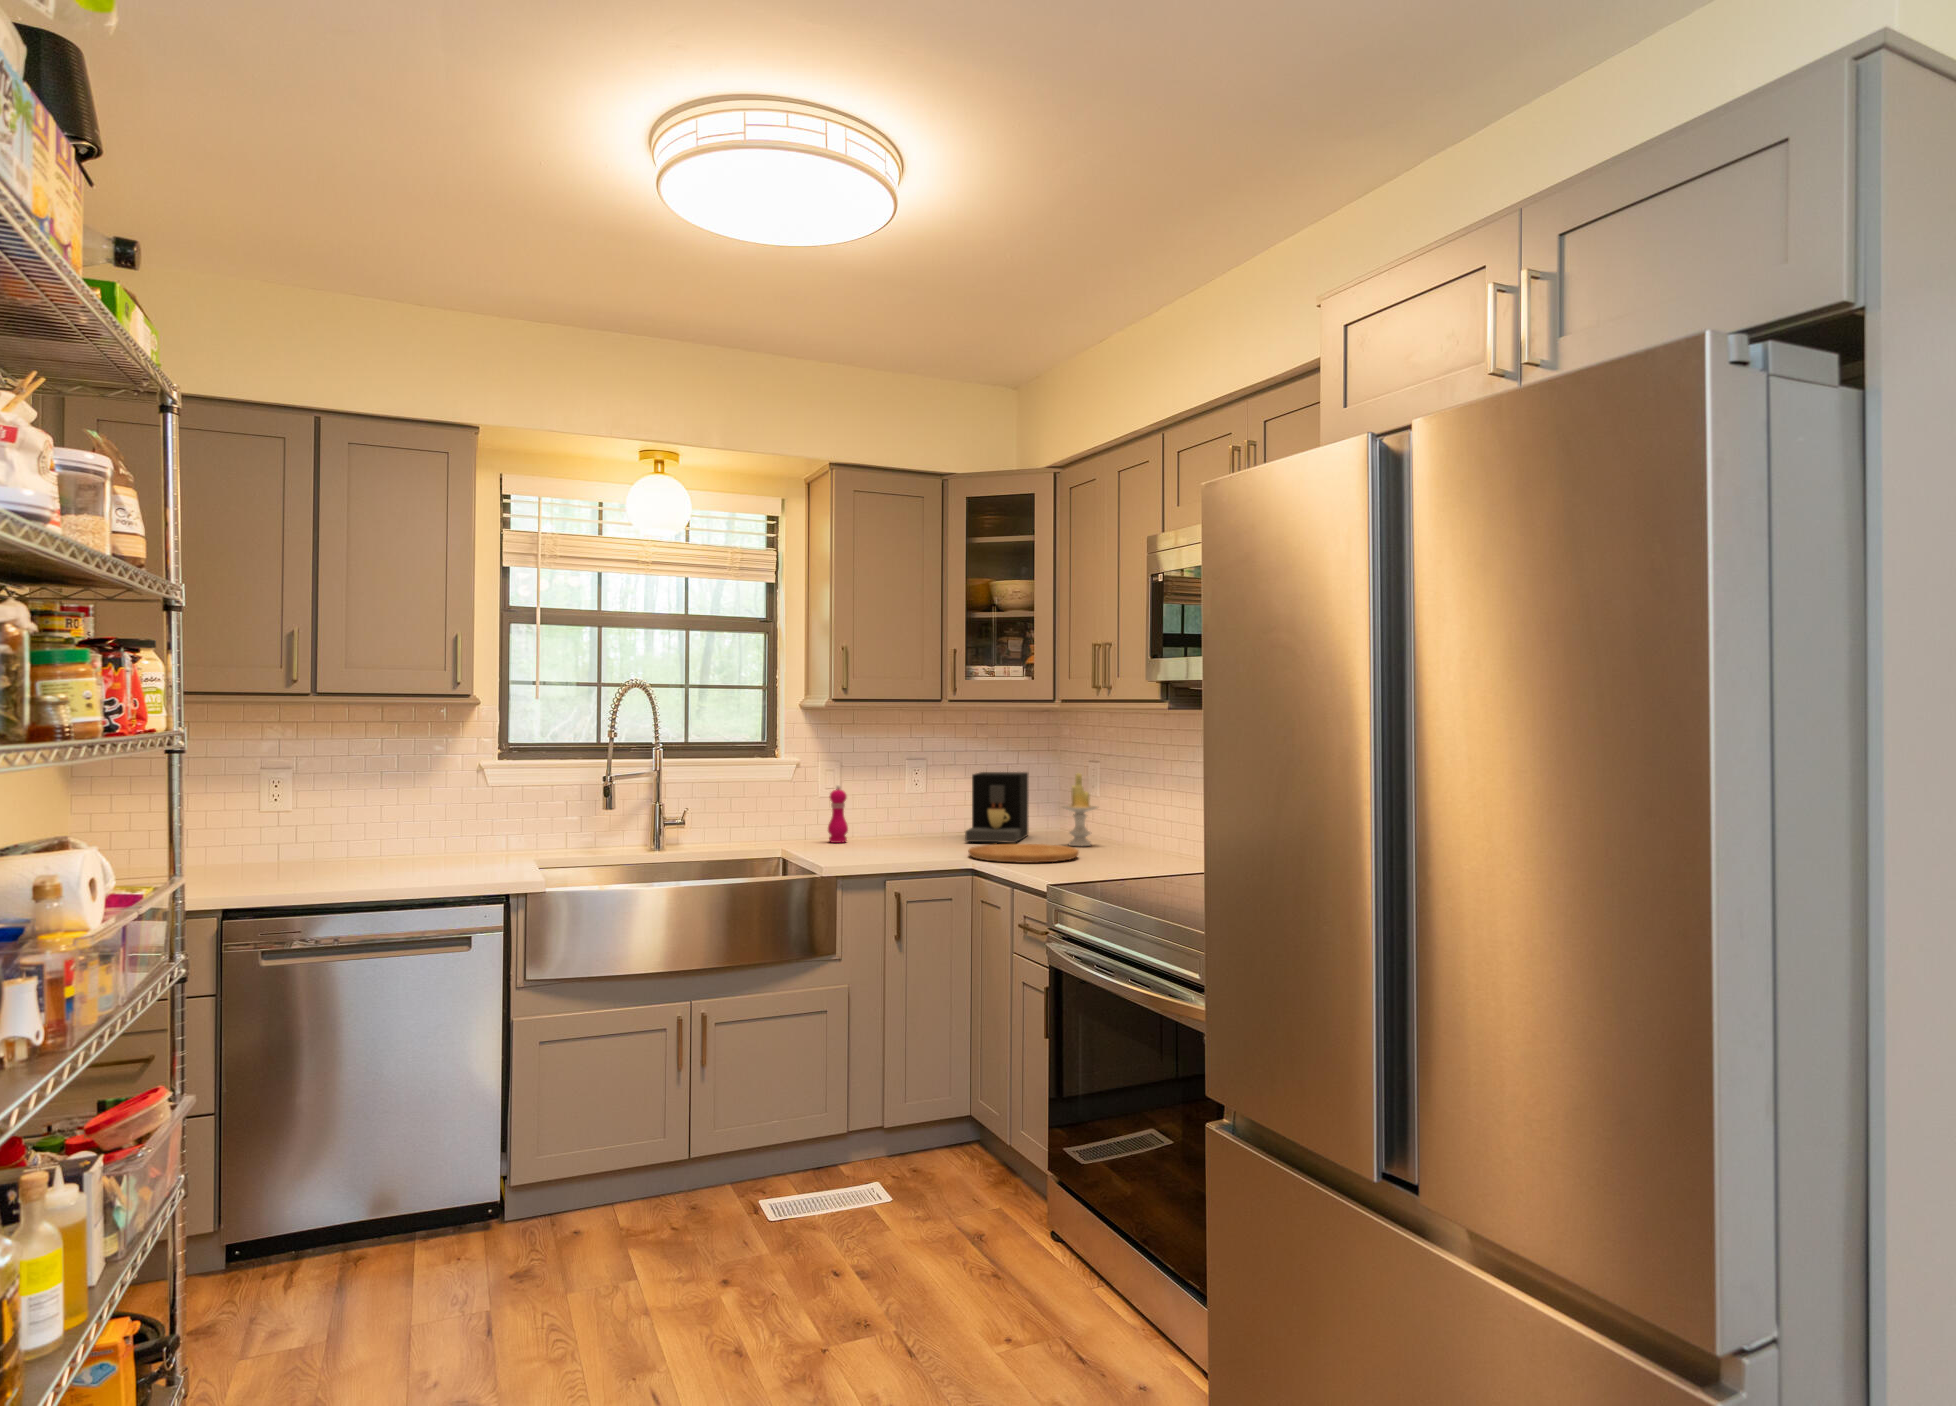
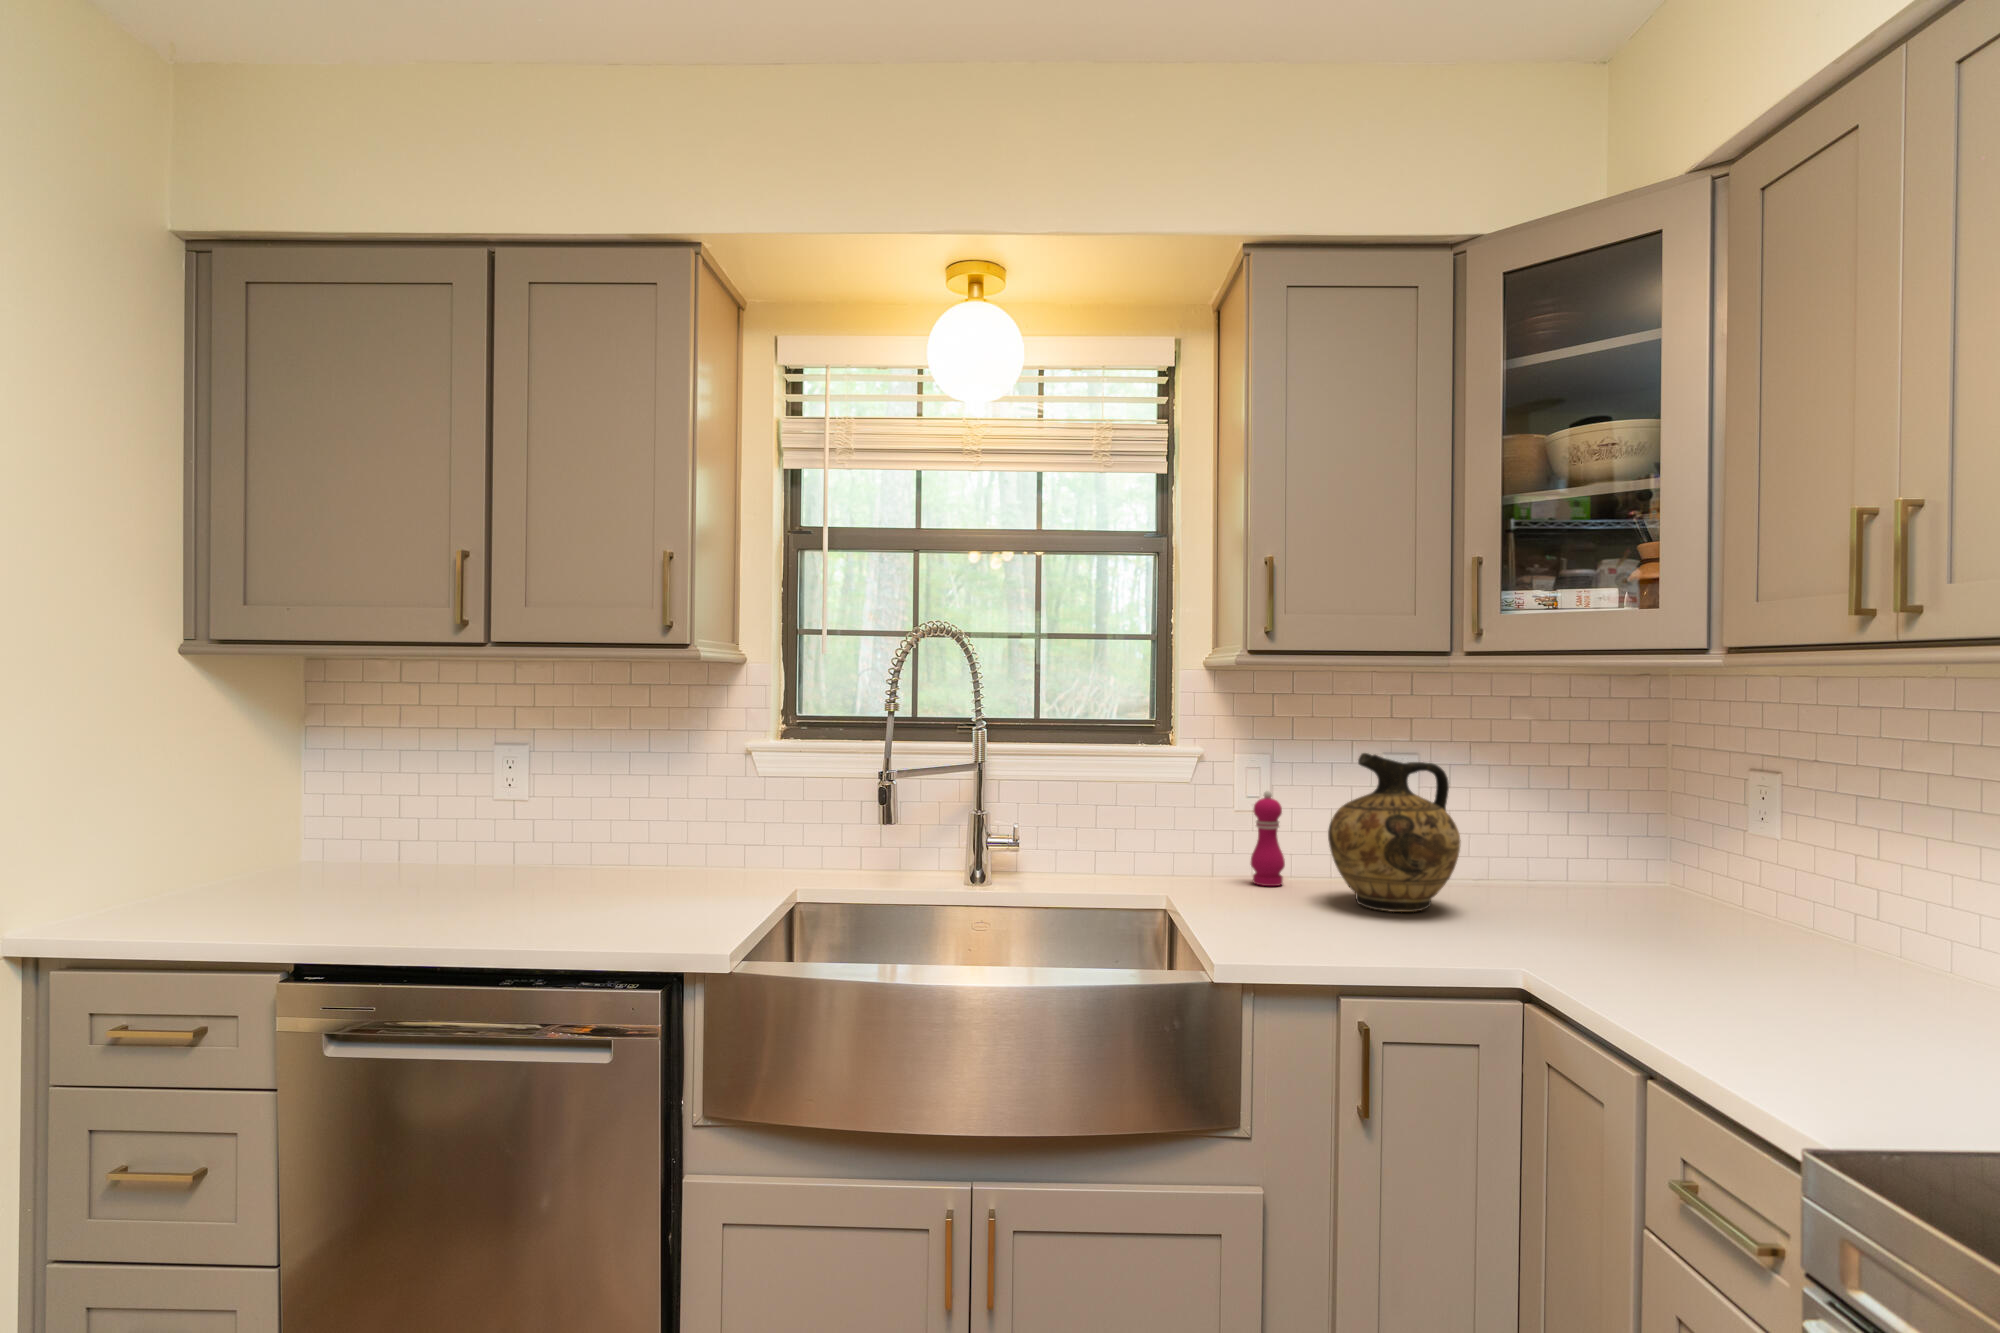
ceramic jug: none [875,759,945,847] -> present [1328,753,1461,912]
coffee maker: present [965,772,1028,843] -> none [1498,772,1617,914]
candle: present [1063,773,1097,846] -> none [1705,789,1793,936]
cutting board: present [968,844,1079,863] -> none [1513,927,1783,1003]

